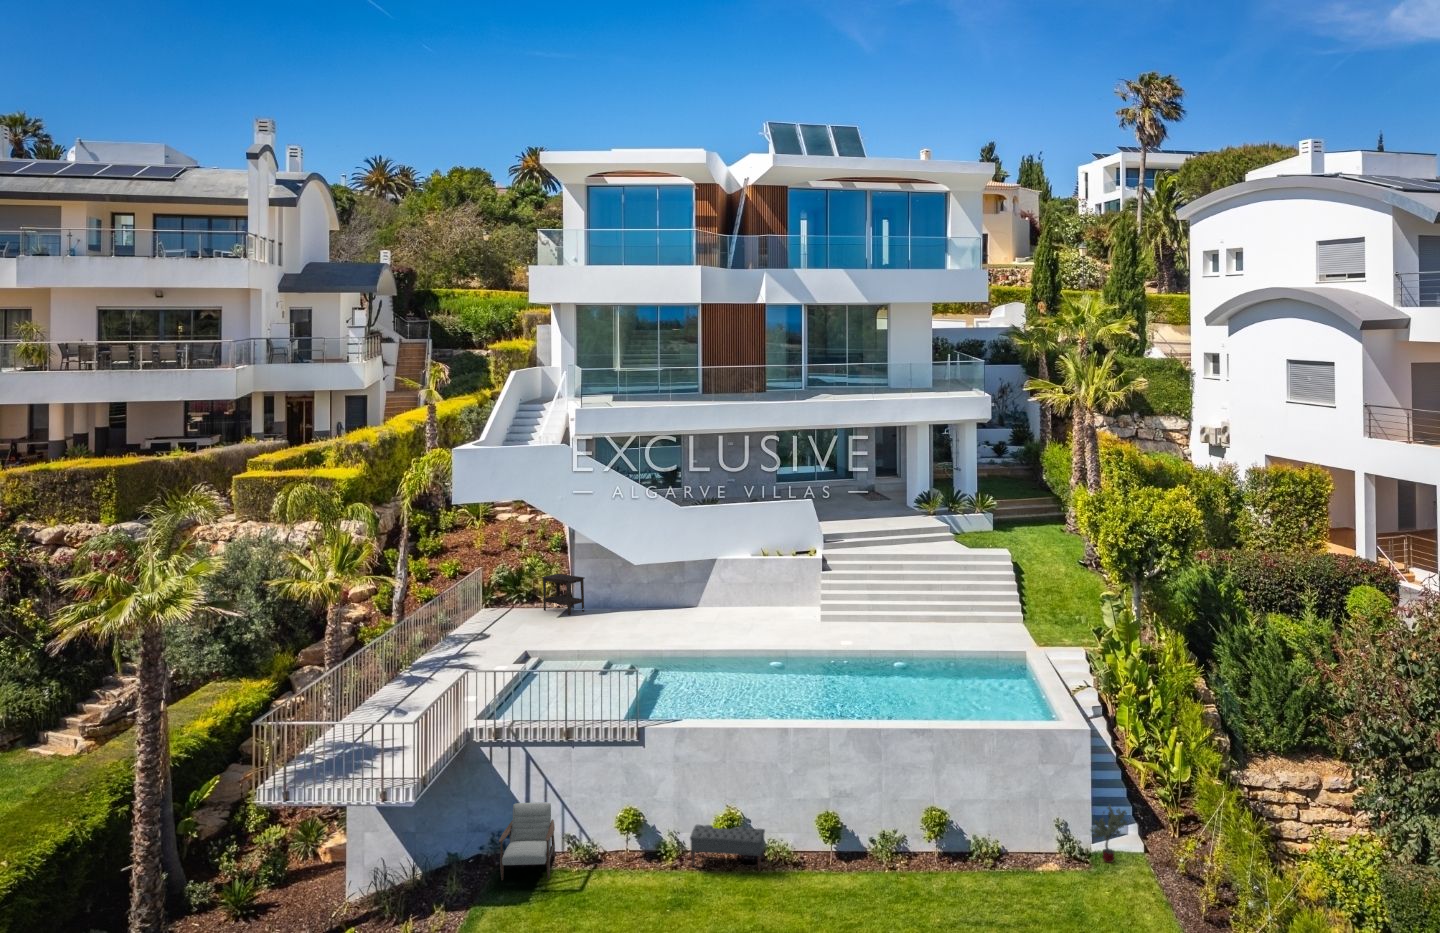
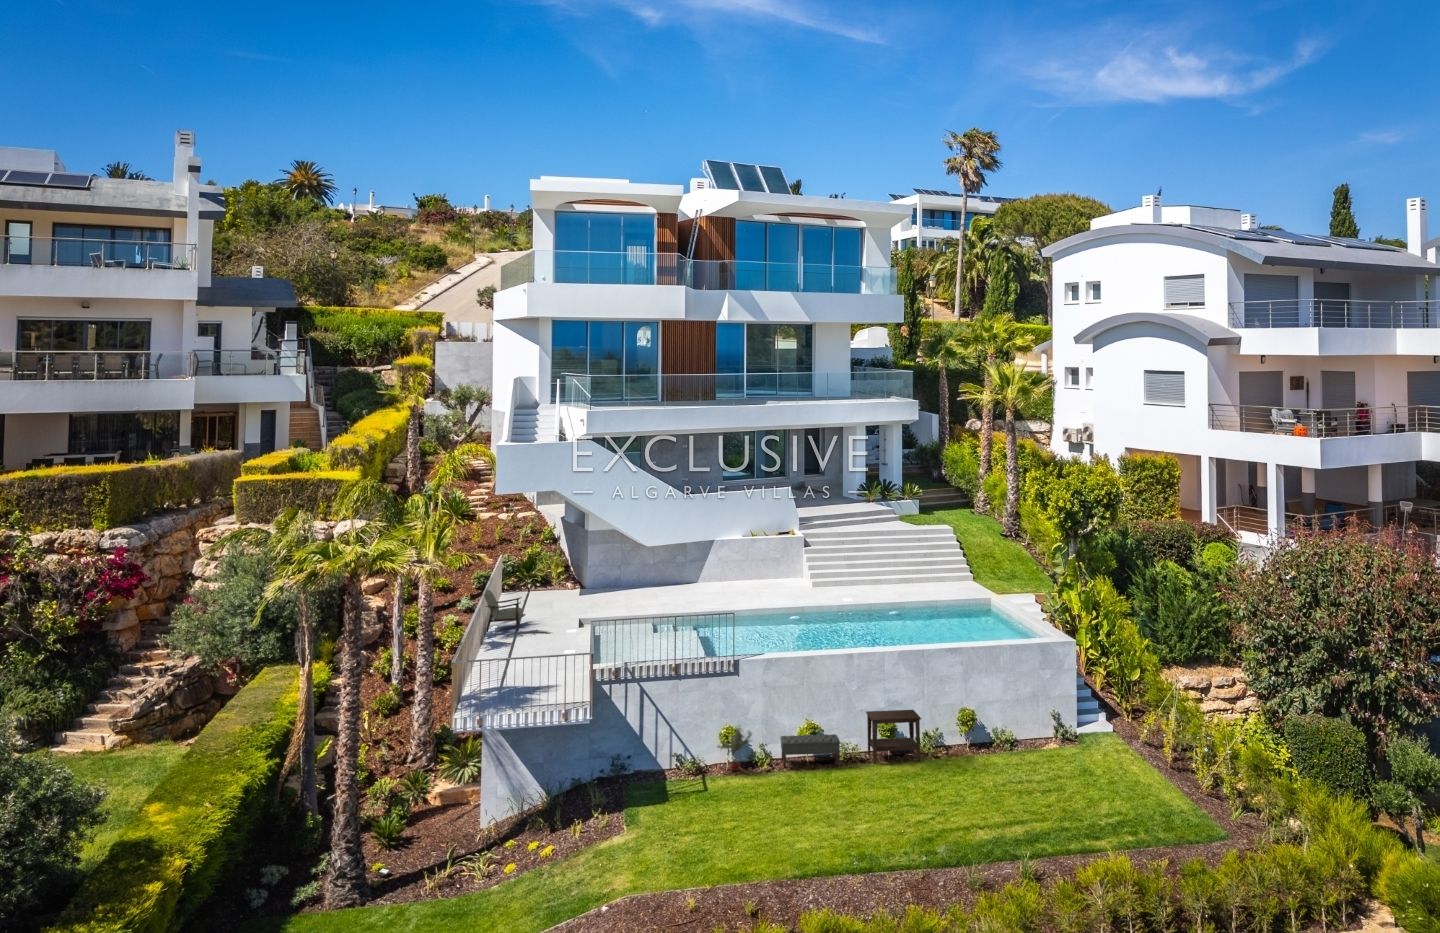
side table: present [542,574,584,615] -> present [866,710,921,763]
chair: present [499,802,555,880] -> present [484,590,522,631]
potted tree: present [1090,805,1127,863] -> present [718,728,752,771]

